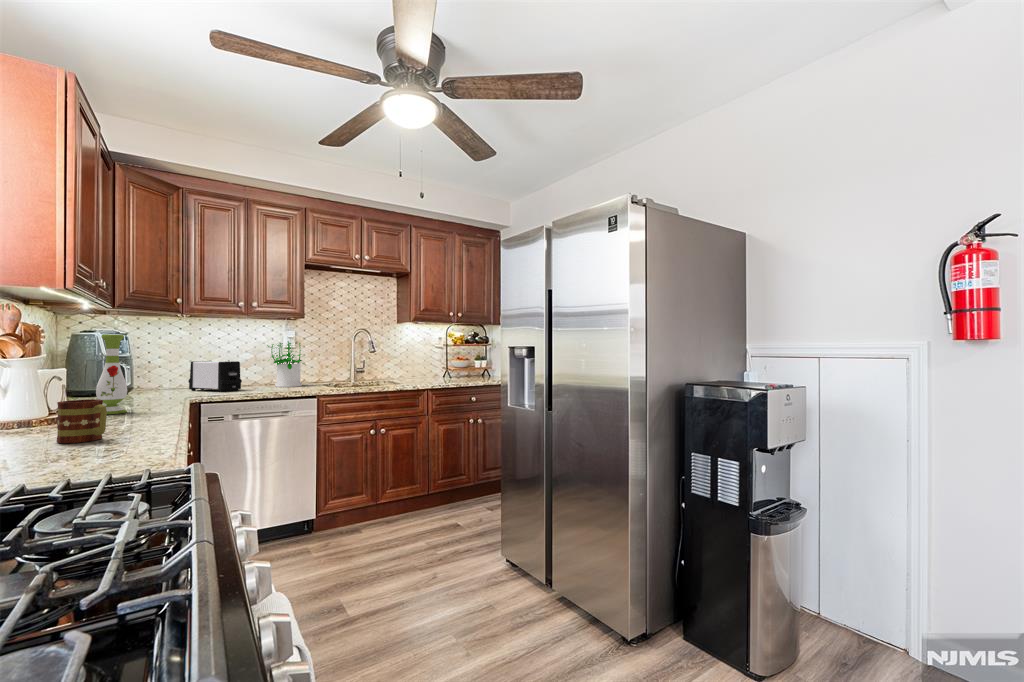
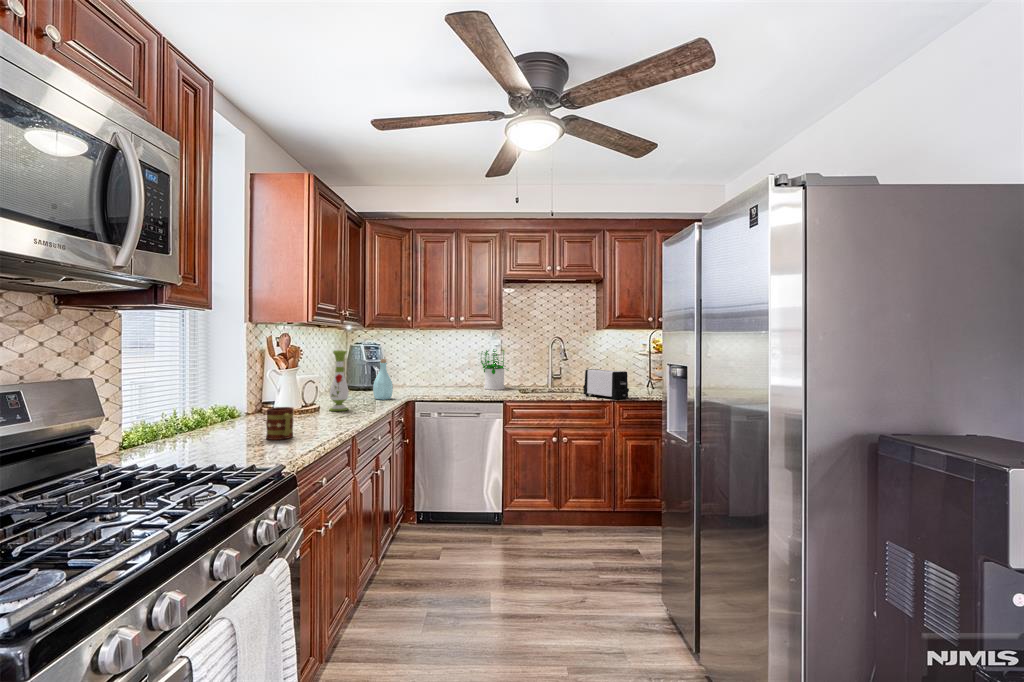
bottle: none [140,350,171,402] -> present [373,359,393,400]
toaster: present [188,361,242,392] -> present [583,369,629,400]

